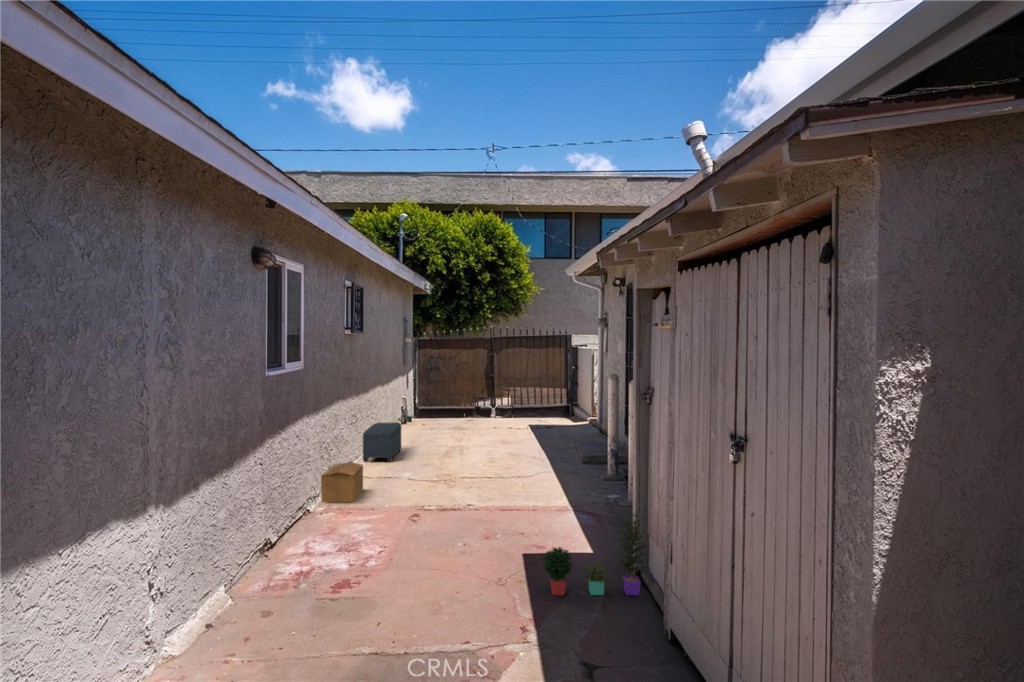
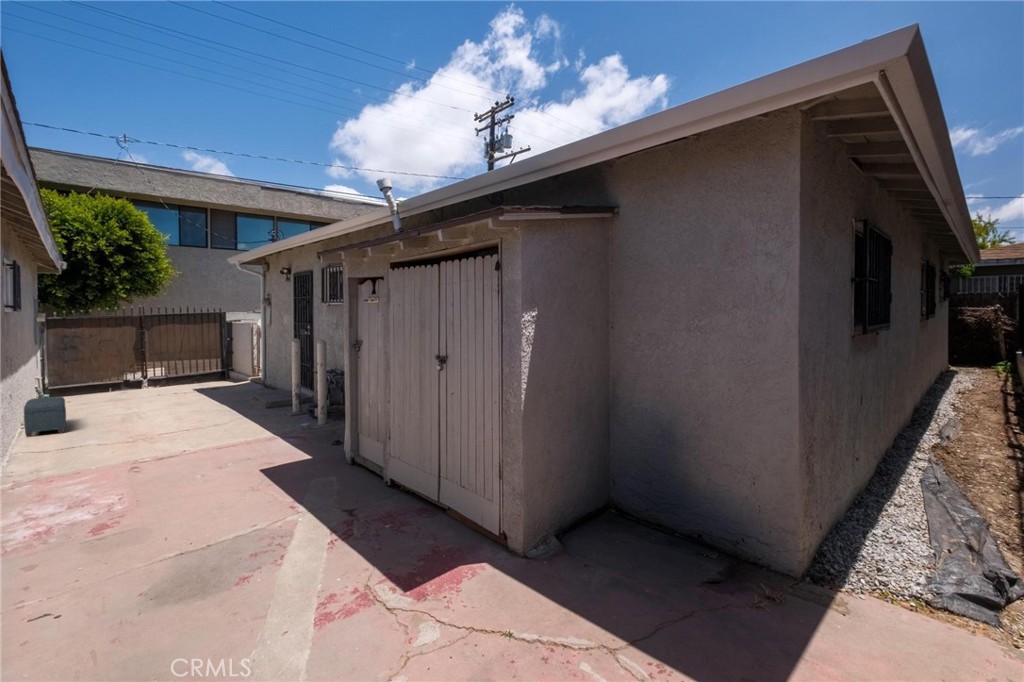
cardboard box: present [321,462,363,502] -> none [10,432,54,473]
potted plant: present [543,514,647,595] -> none [294,418,365,482]

